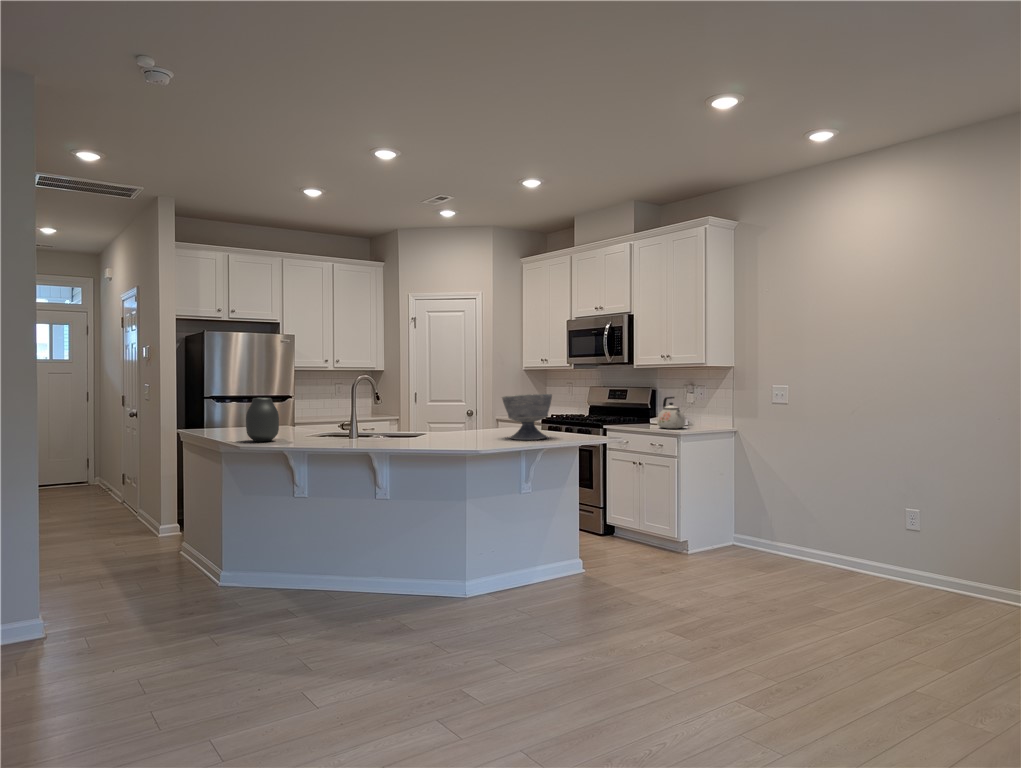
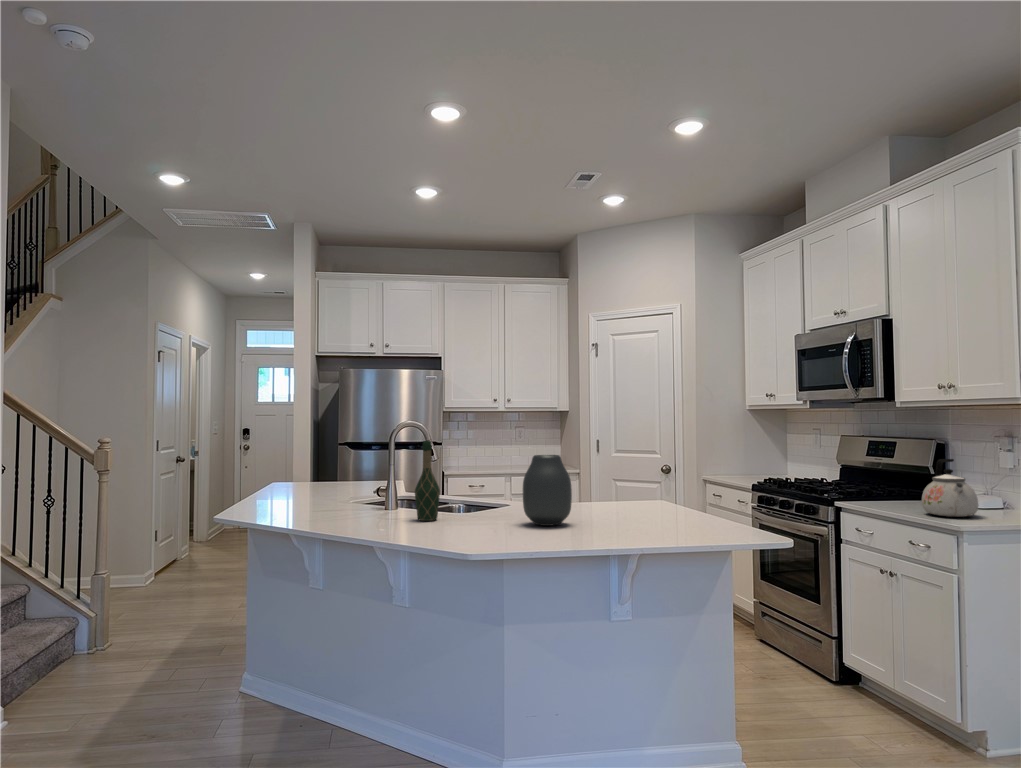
wine bottle: none [380,390,398,446] -> present [415,441,440,521]
bowl: present [502,394,552,440] -> none [606,450,689,525]
vase: present [246,398,279,442] -> present [523,455,572,526]

